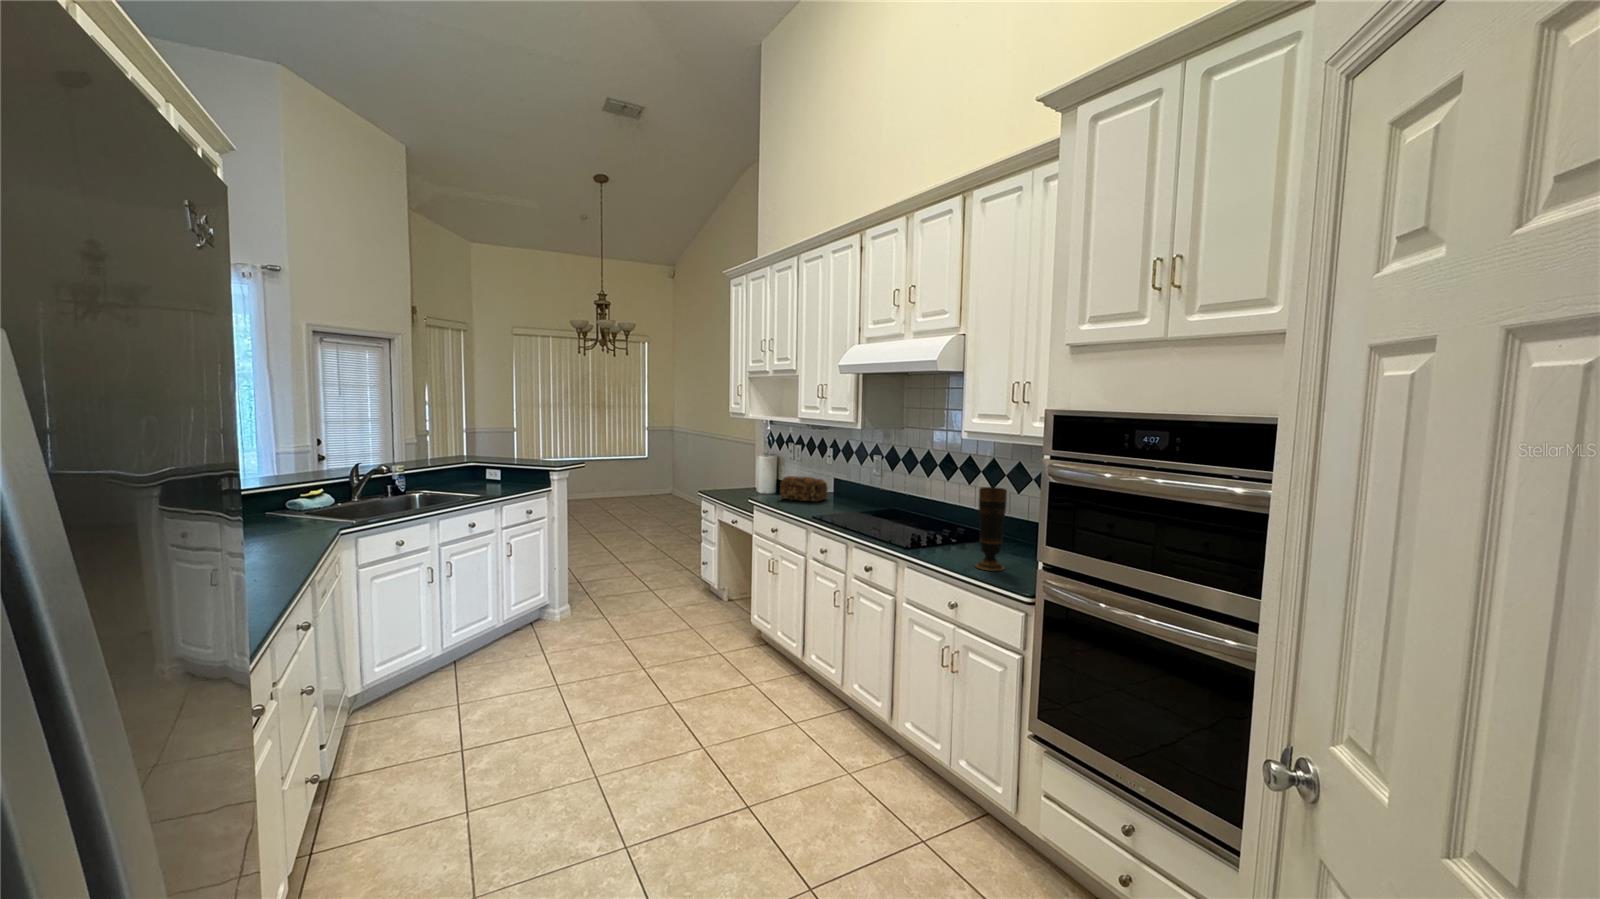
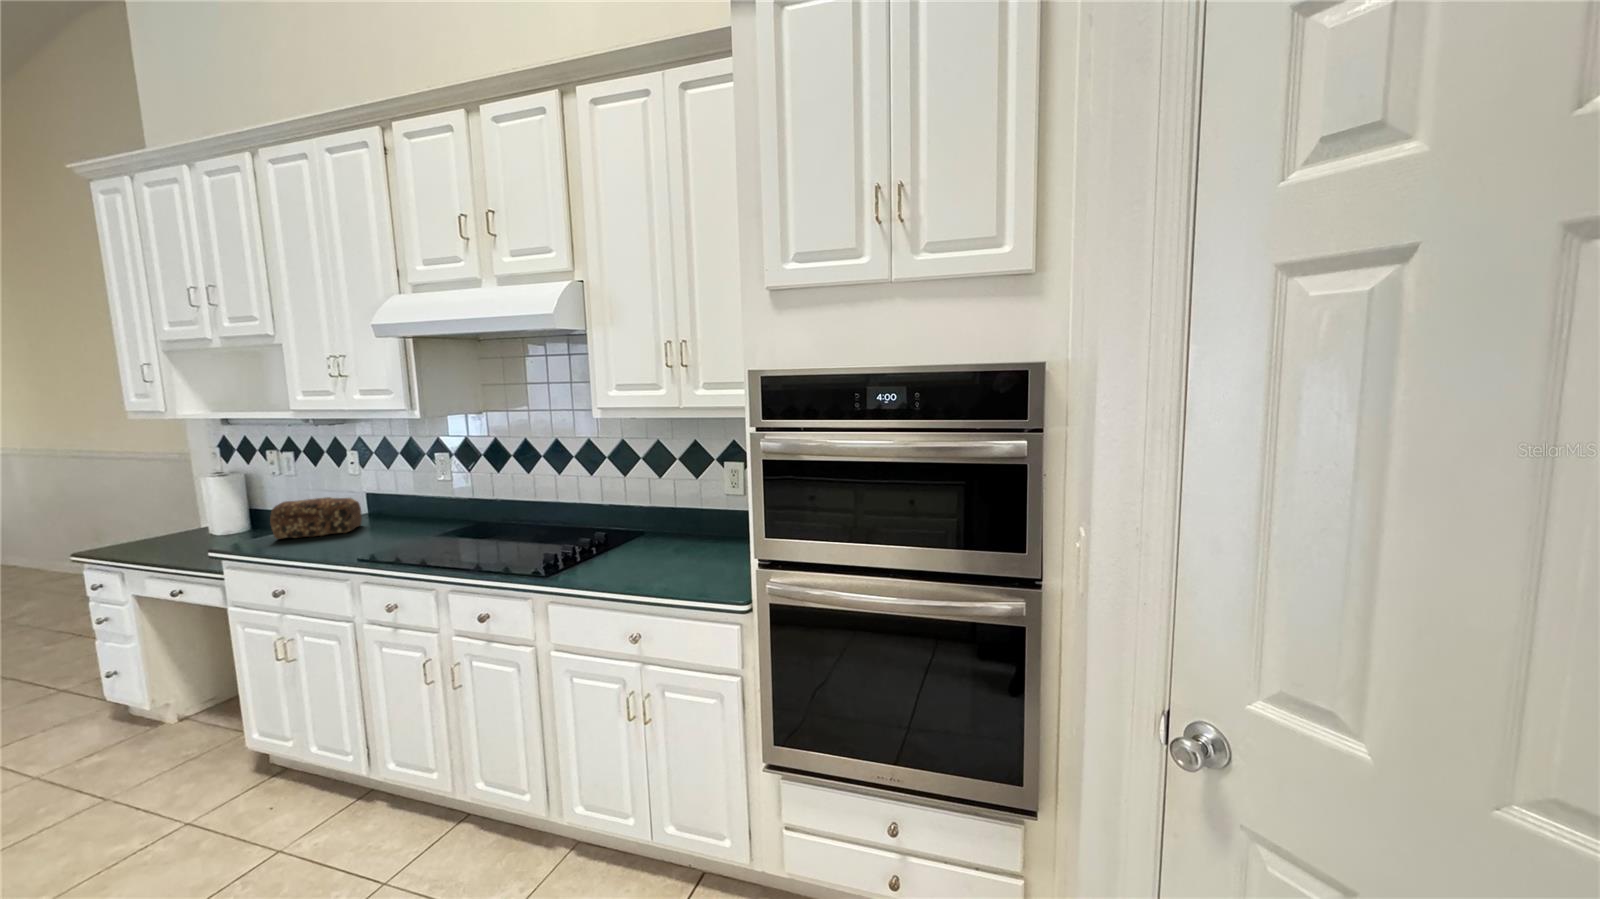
vase: present [975,487,1007,571] -> none [640,476,682,581]

